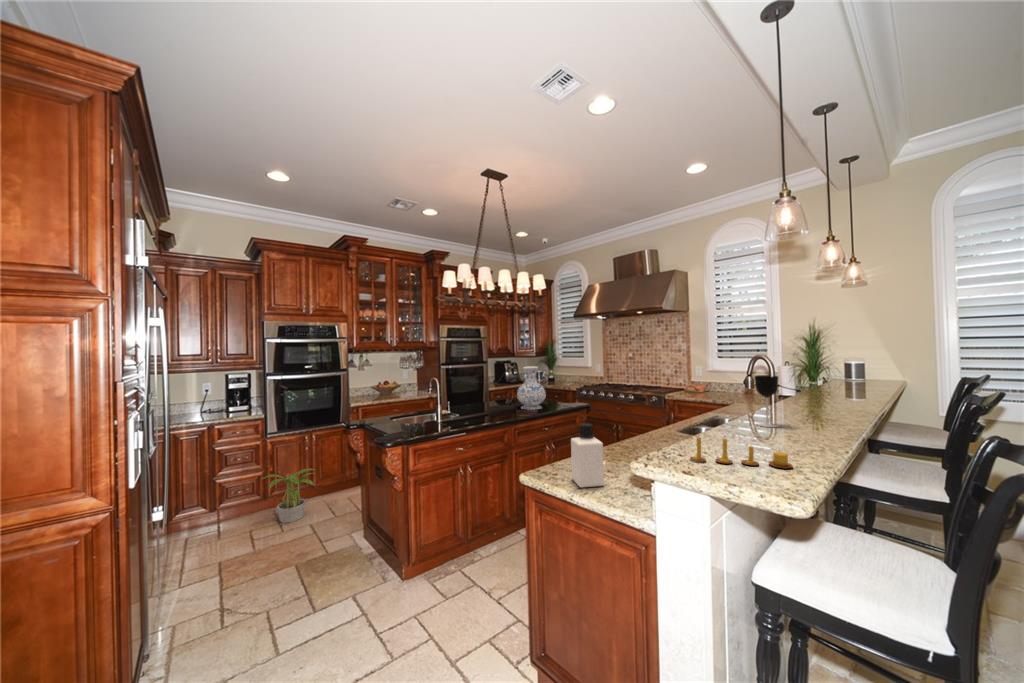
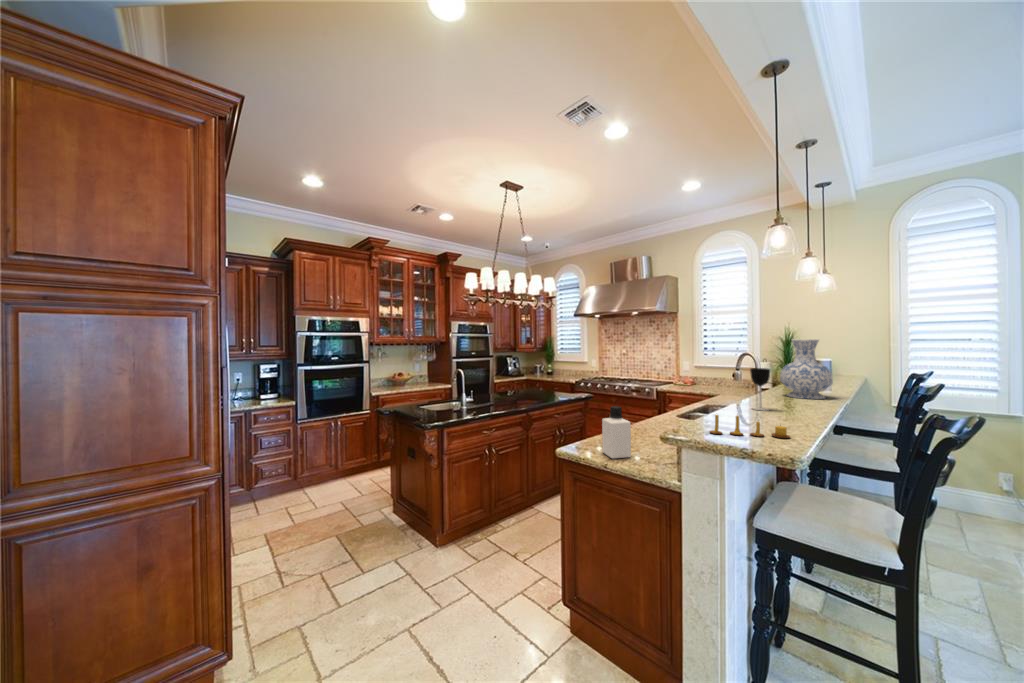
vase: present [517,367,546,410] -> present [780,339,833,399]
potted plant: present [263,468,315,523] -> none [296,451,344,500]

